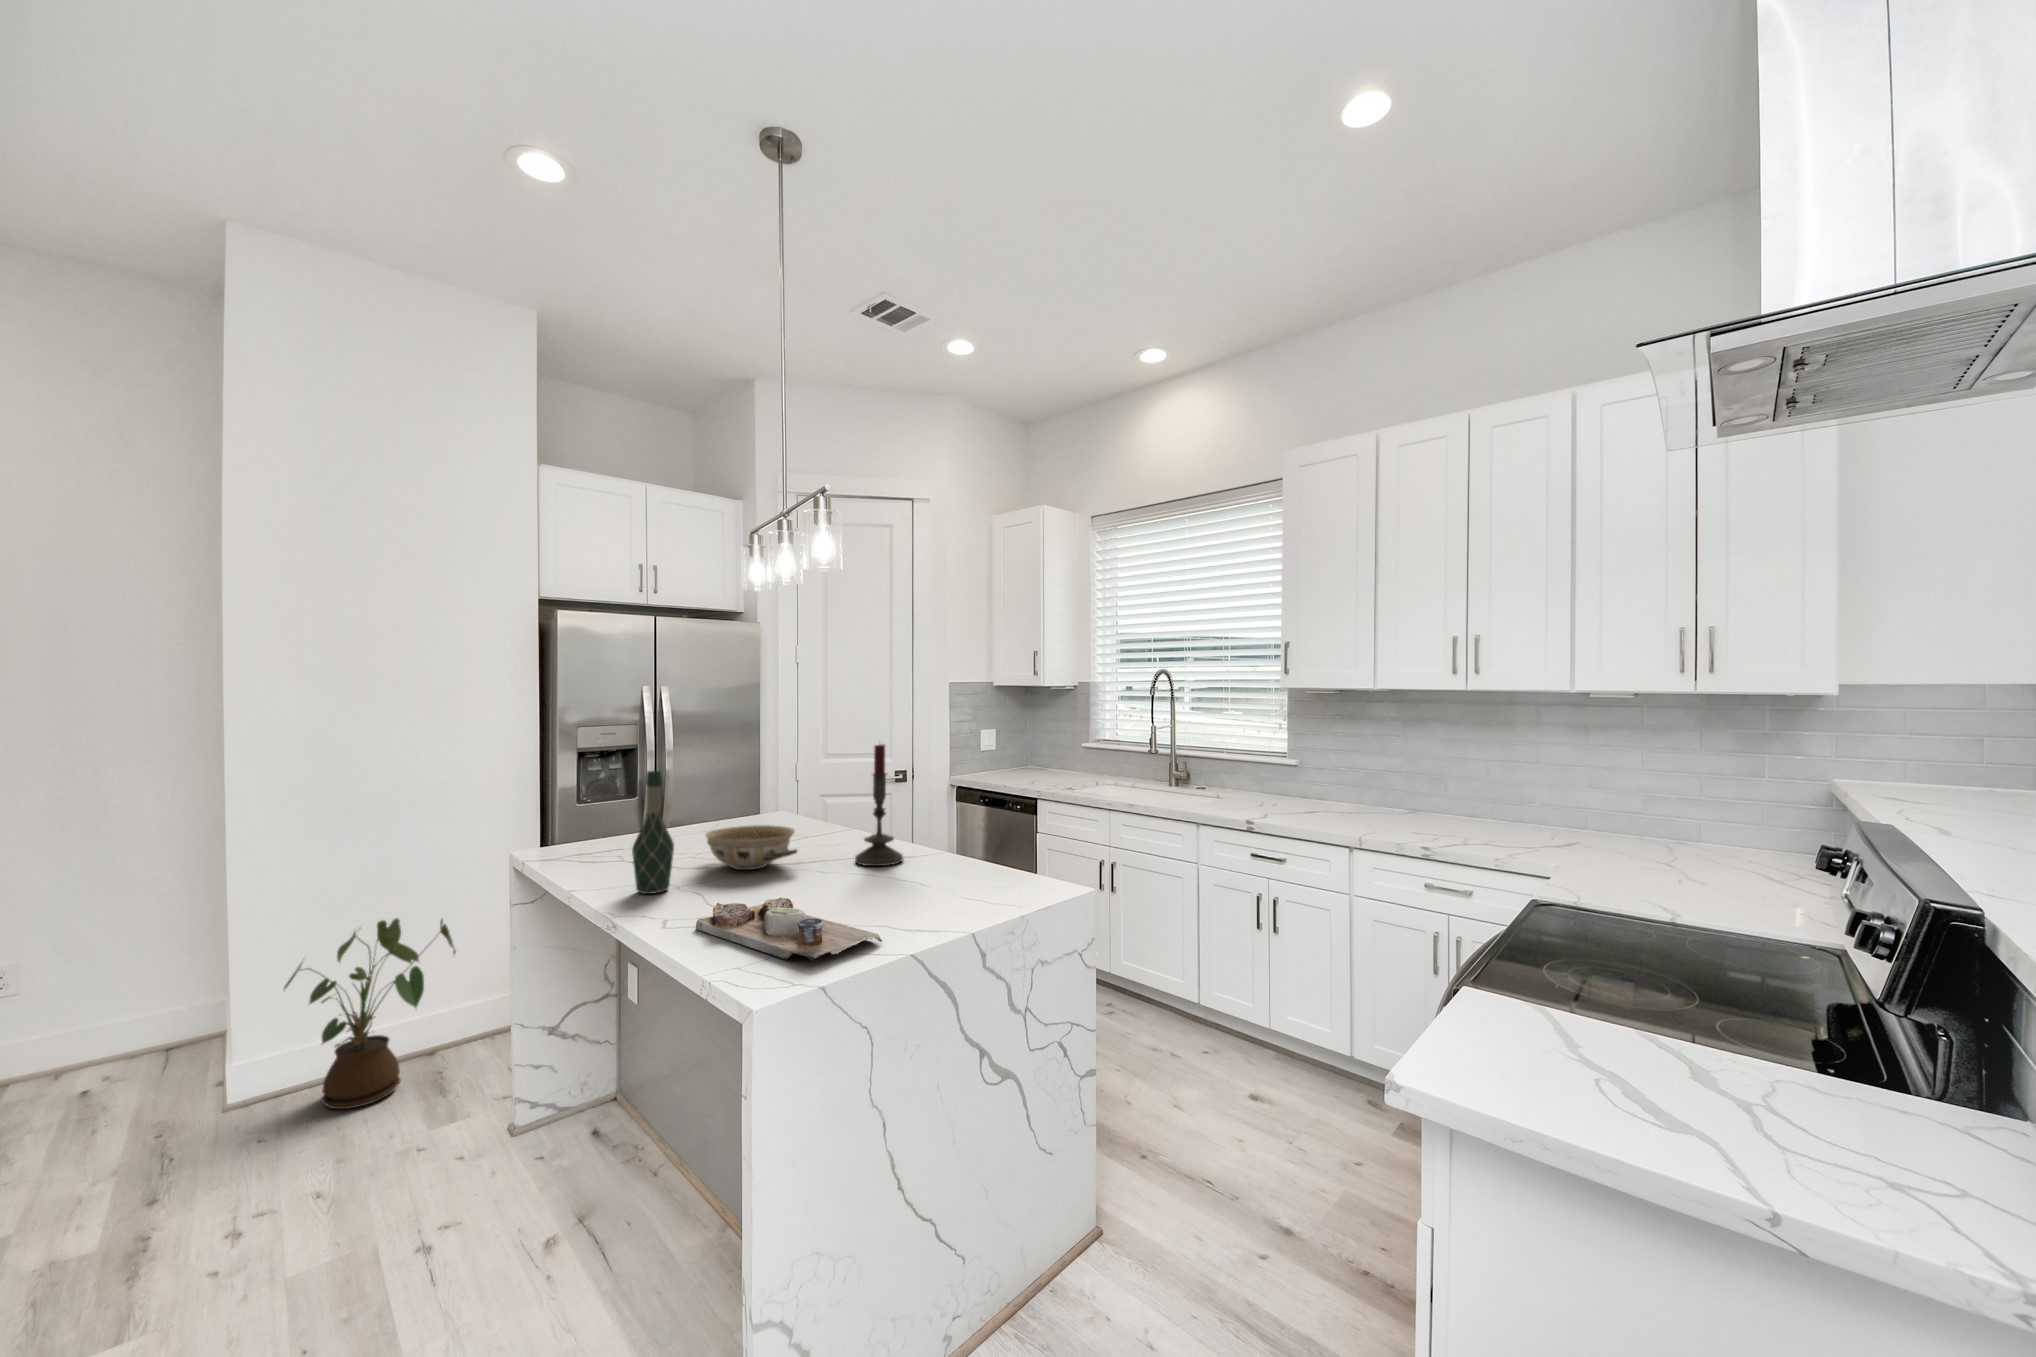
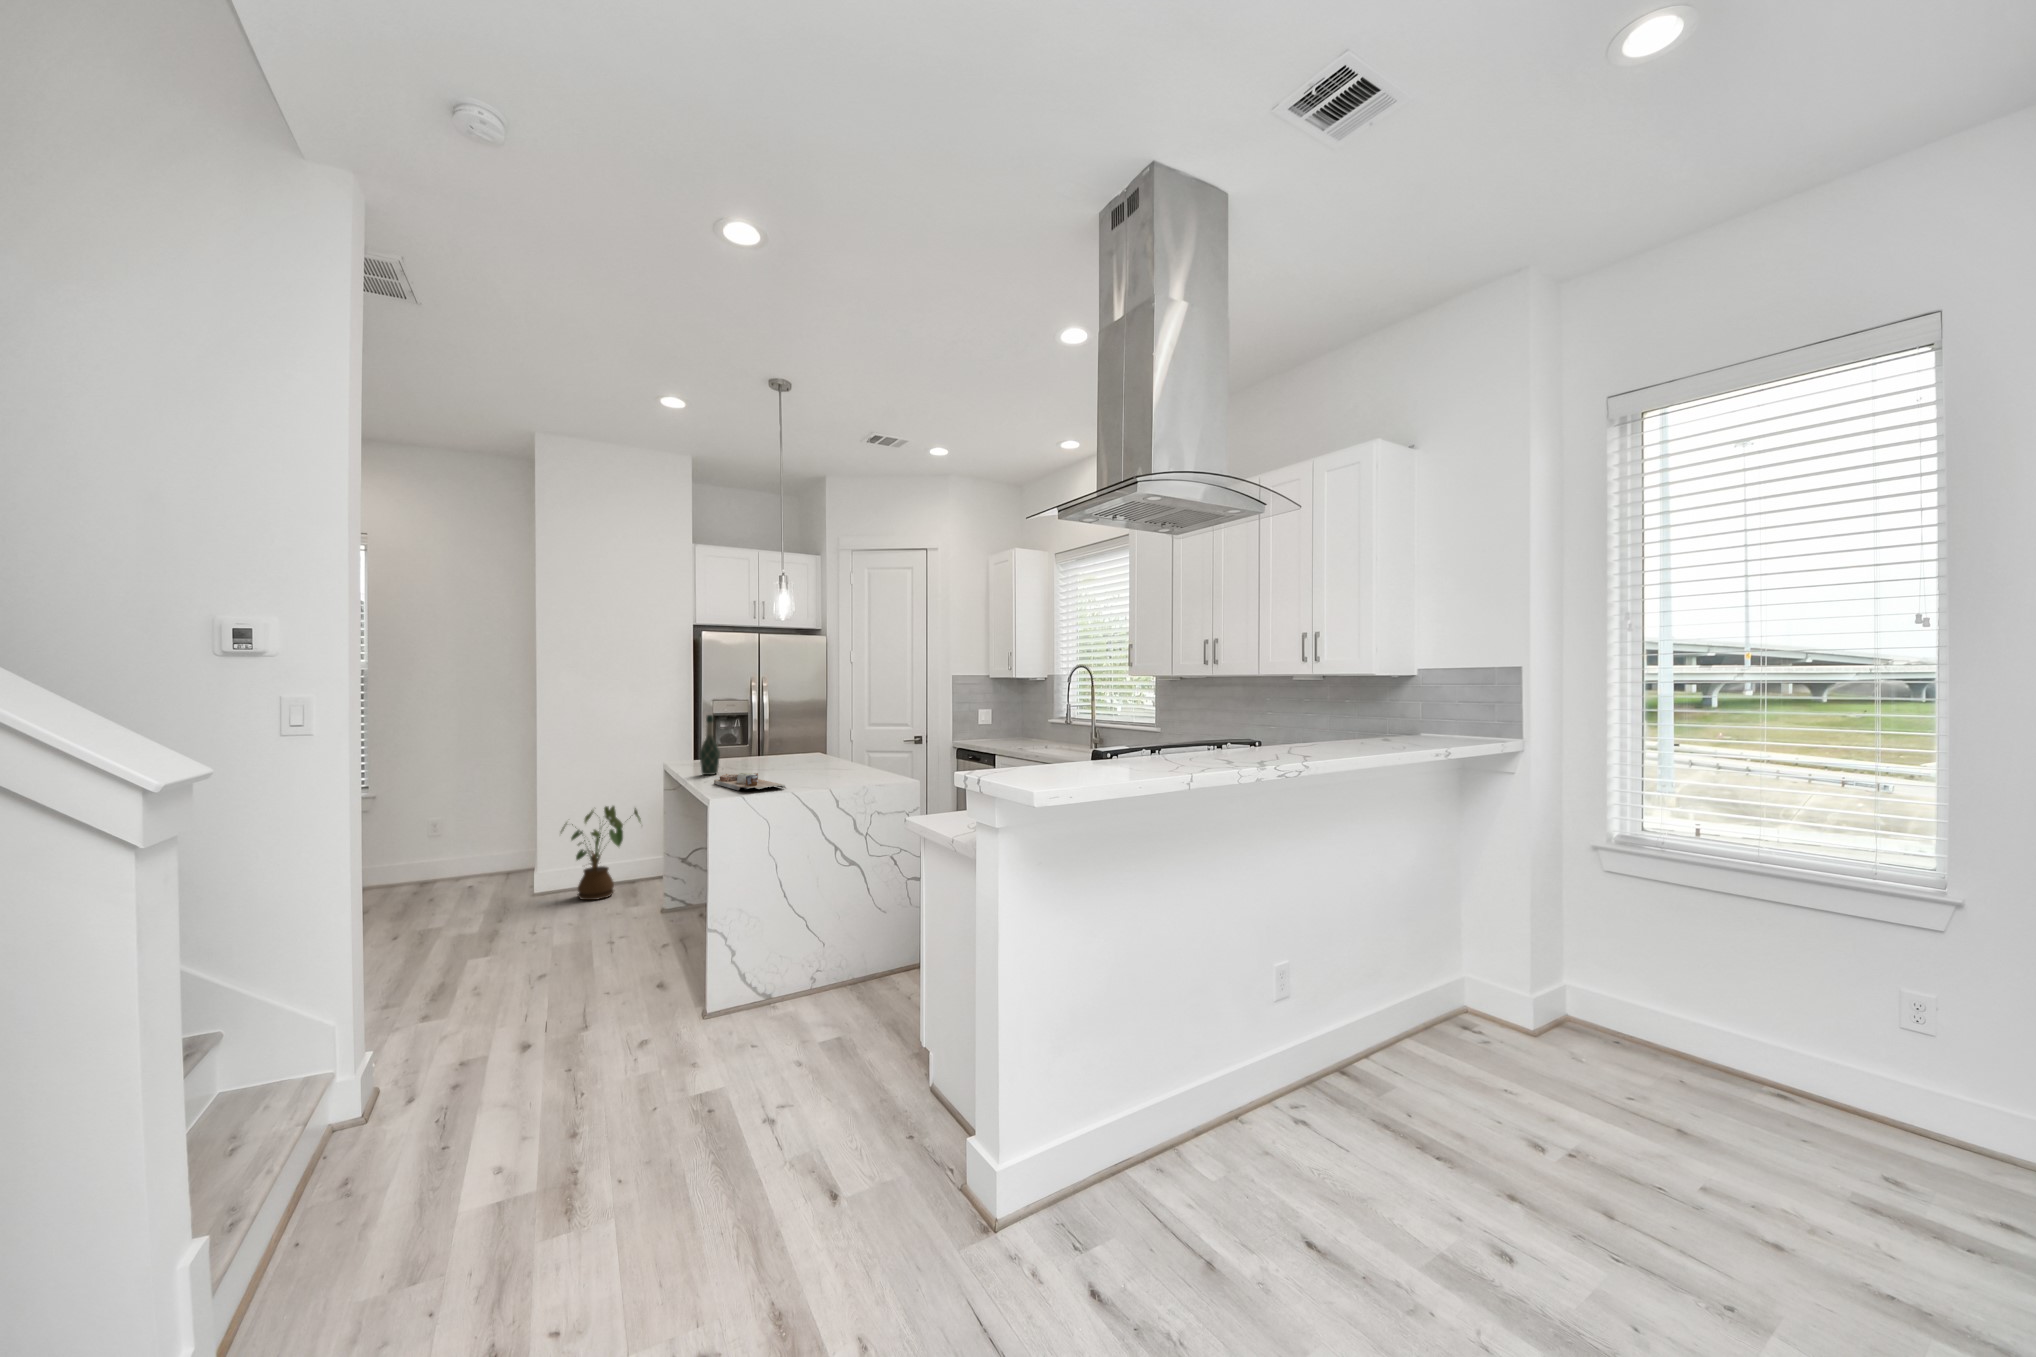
candle: present [855,744,903,866] -> none [819,703,845,770]
ceramic bowl: present [706,825,797,870] -> none [741,749,789,770]

